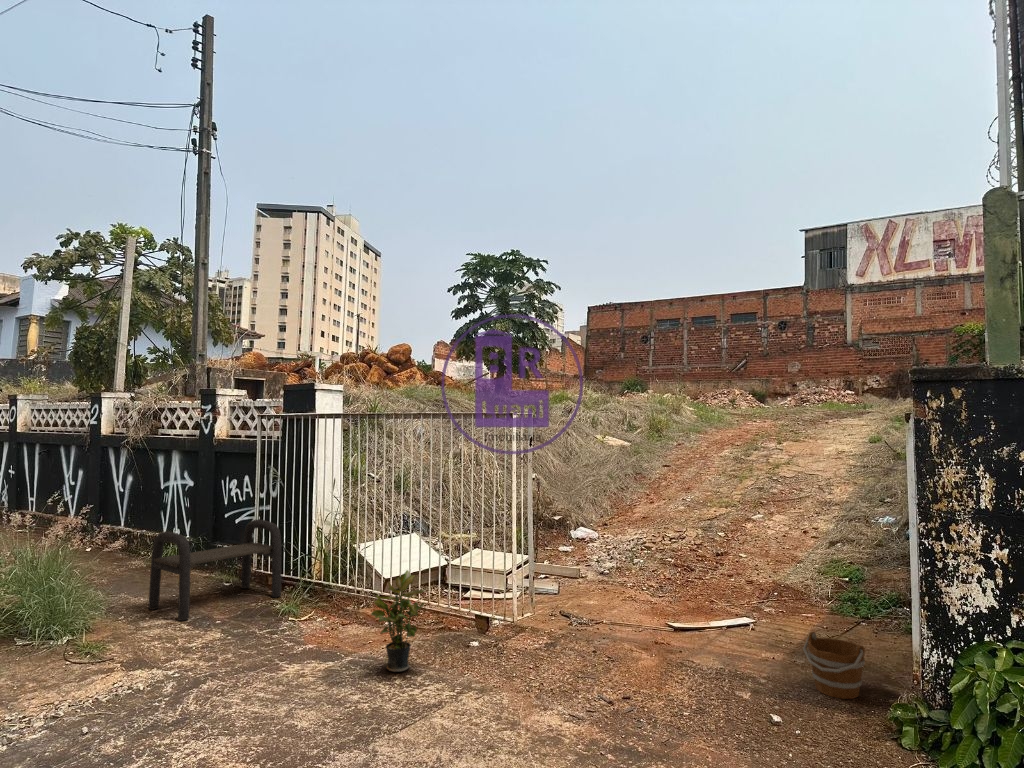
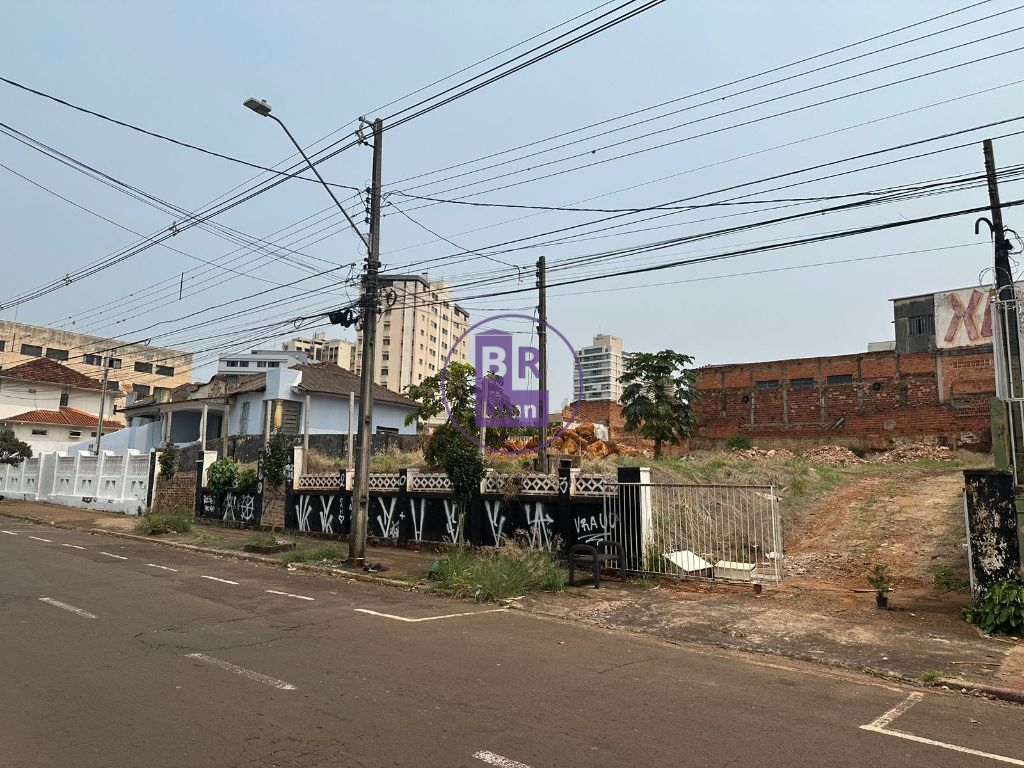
potted plant: present [371,570,424,672] -> present [866,564,893,609]
bucket: present [803,632,865,699] -> none [923,586,952,612]

